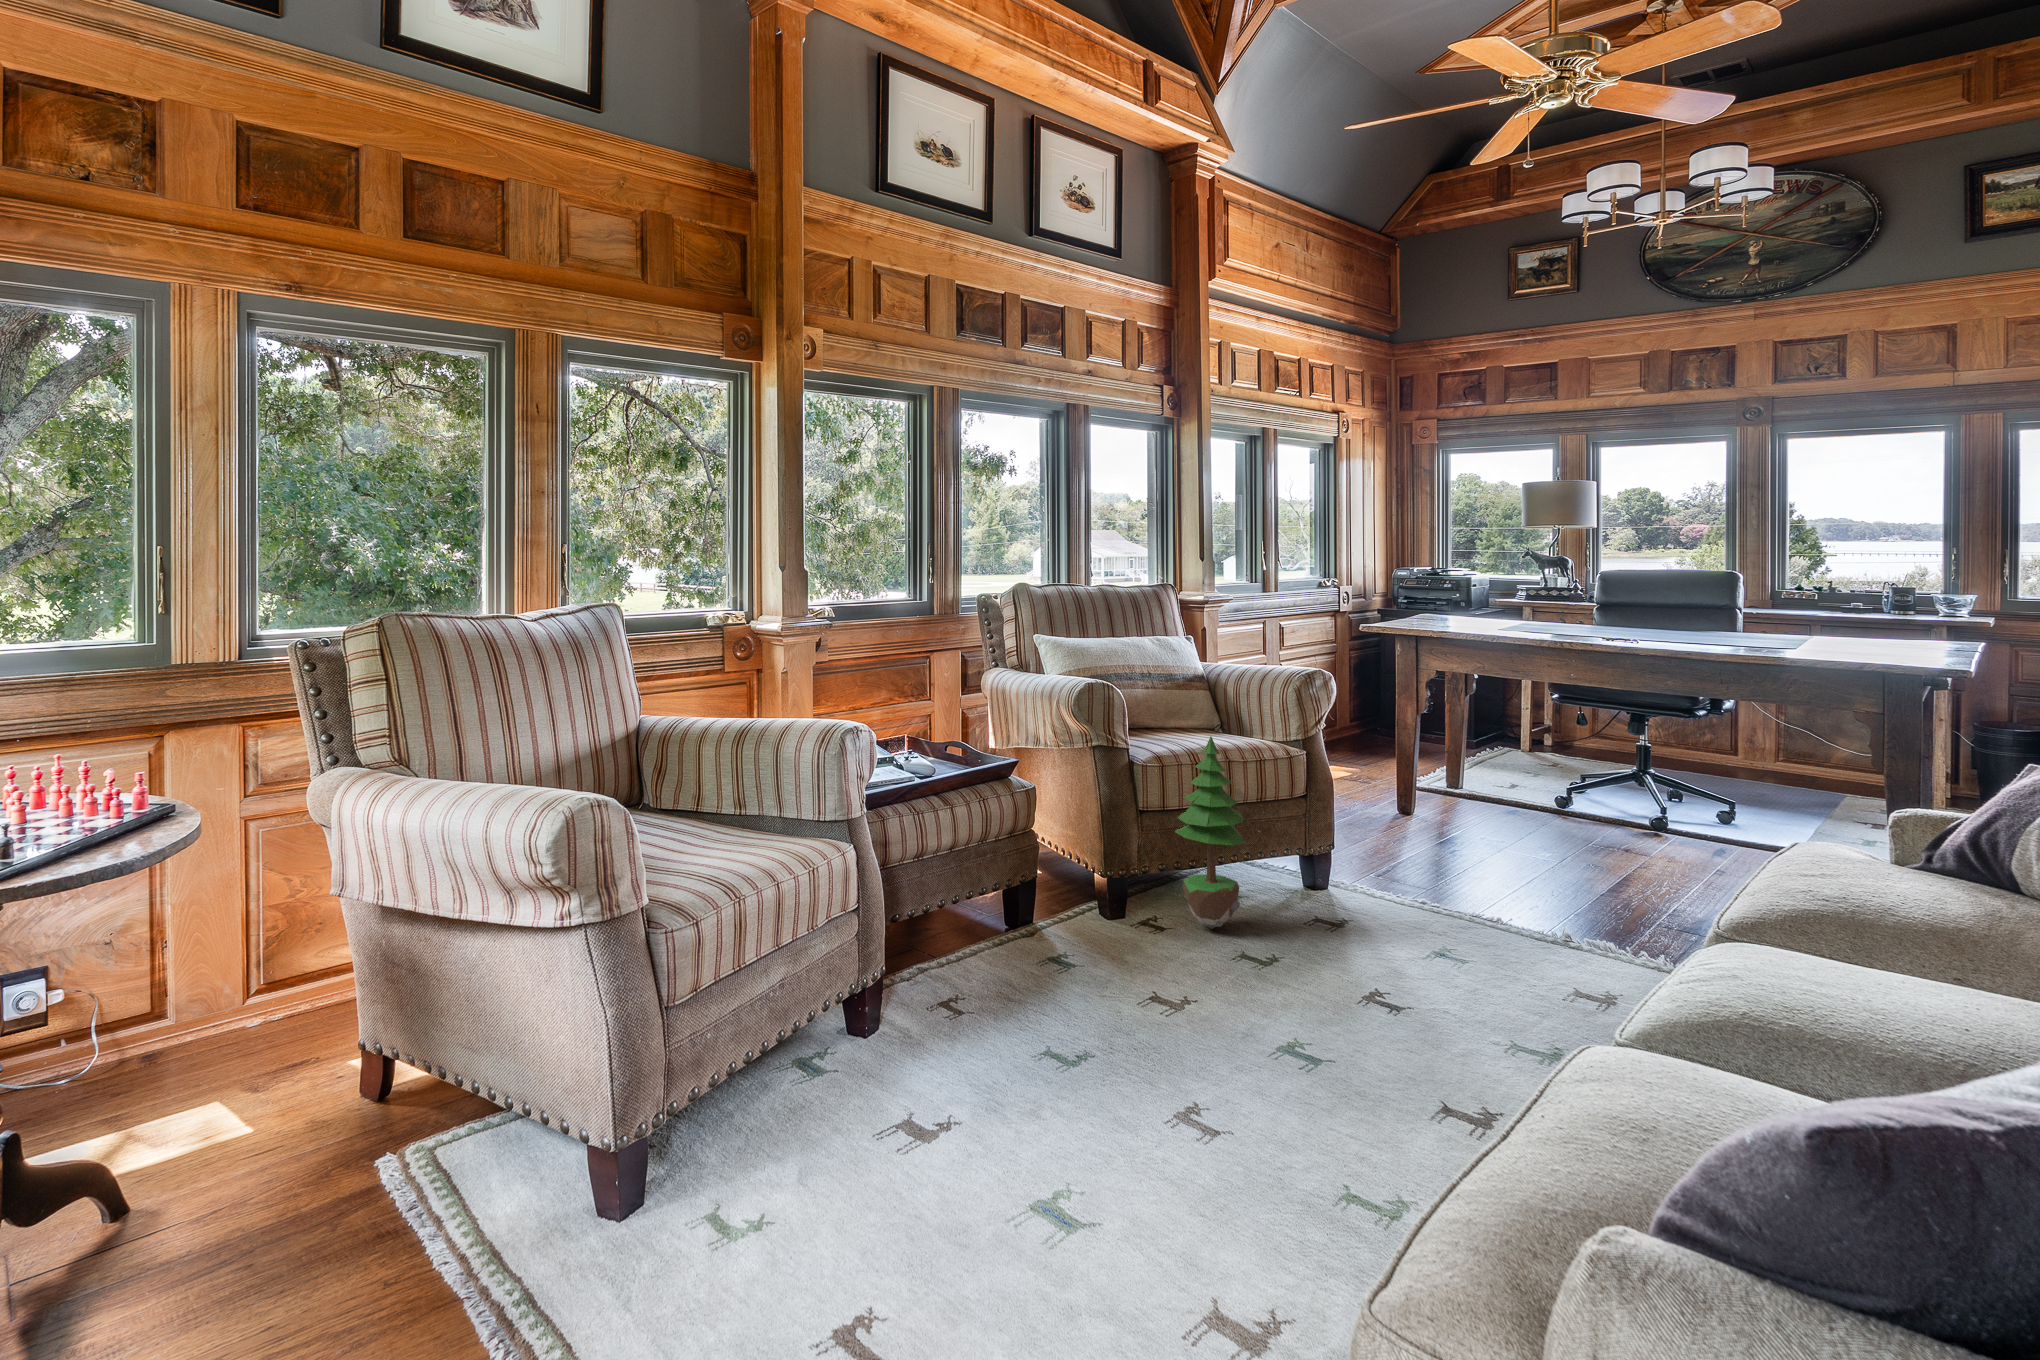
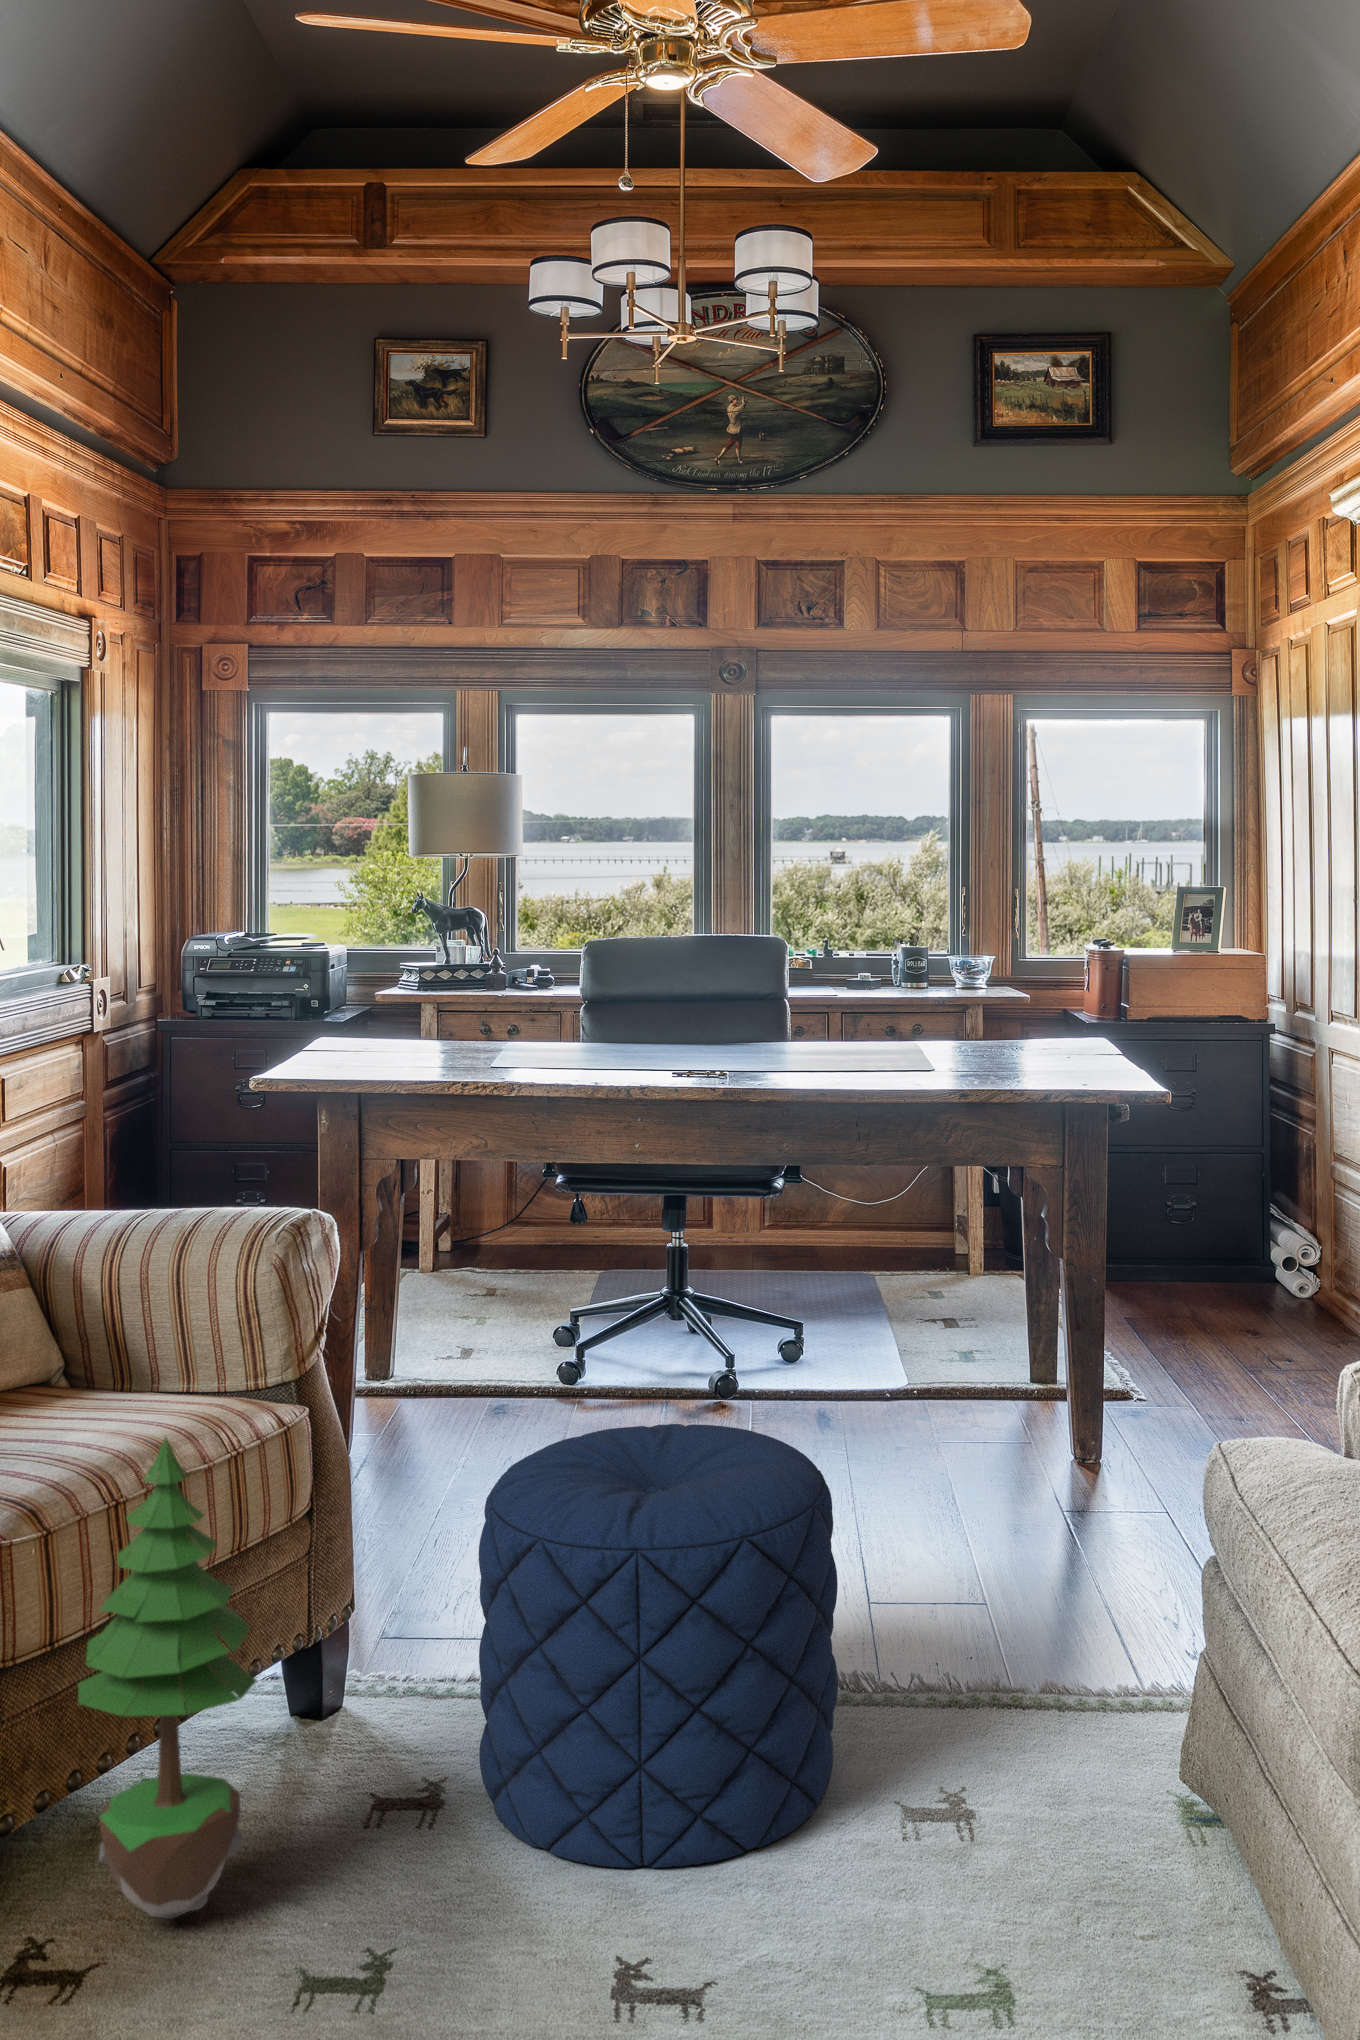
pouf: none [1359,782,1554,985] -> present [479,1424,838,1868]

